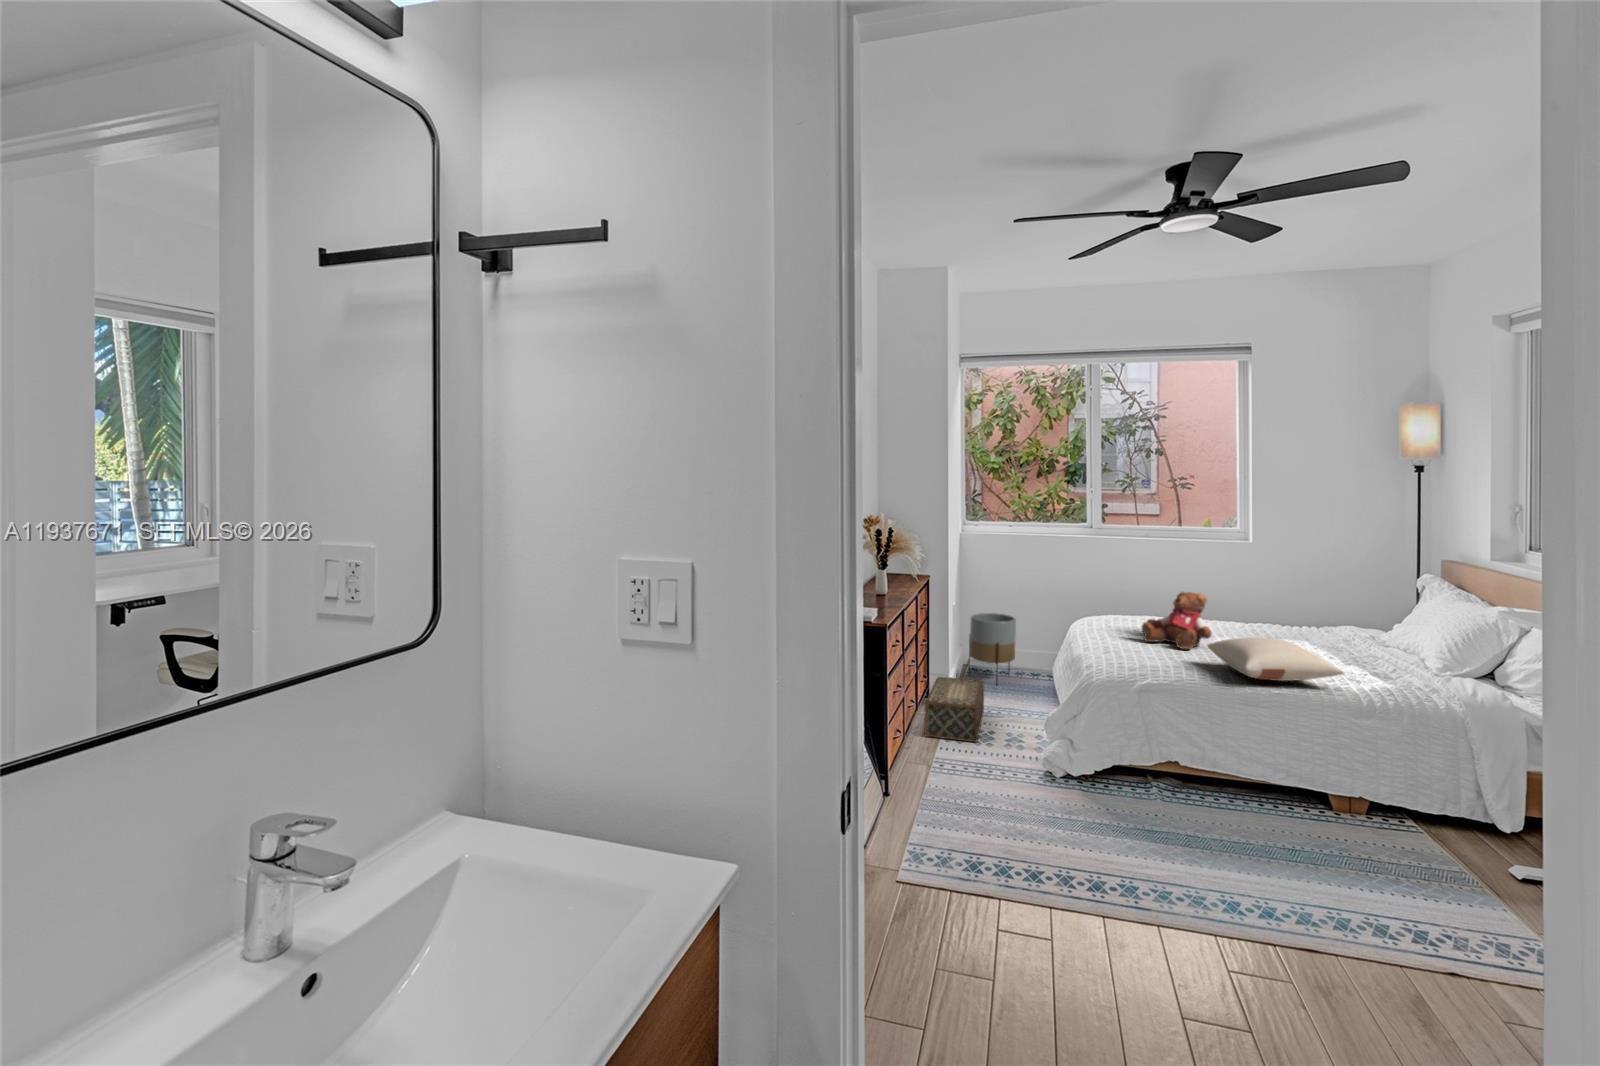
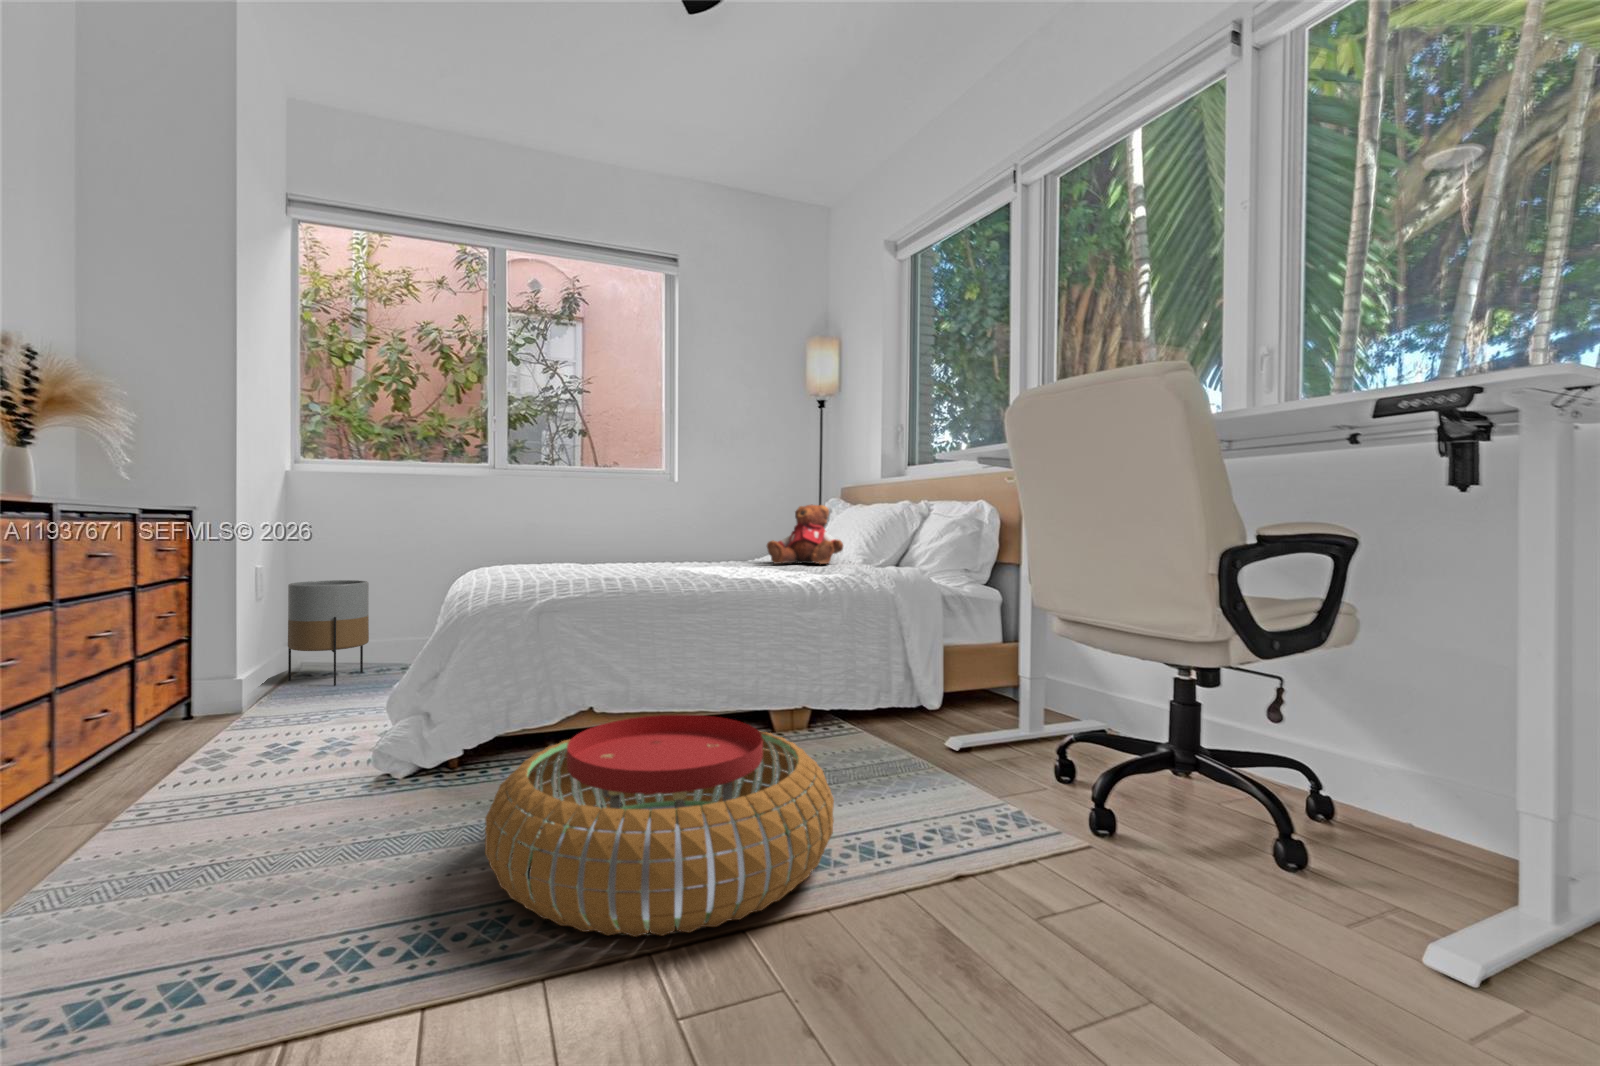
teddy bear: present [1142,592,1211,649] -> present [767,505,843,564]
pillow: present [1208,637,1345,681] -> none [623,527,778,576]
woven basket: present [924,677,985,742] -> none [130,664,292,773]
pouf: none [1122,793,1354,939] -> present [485,715,834,937]

